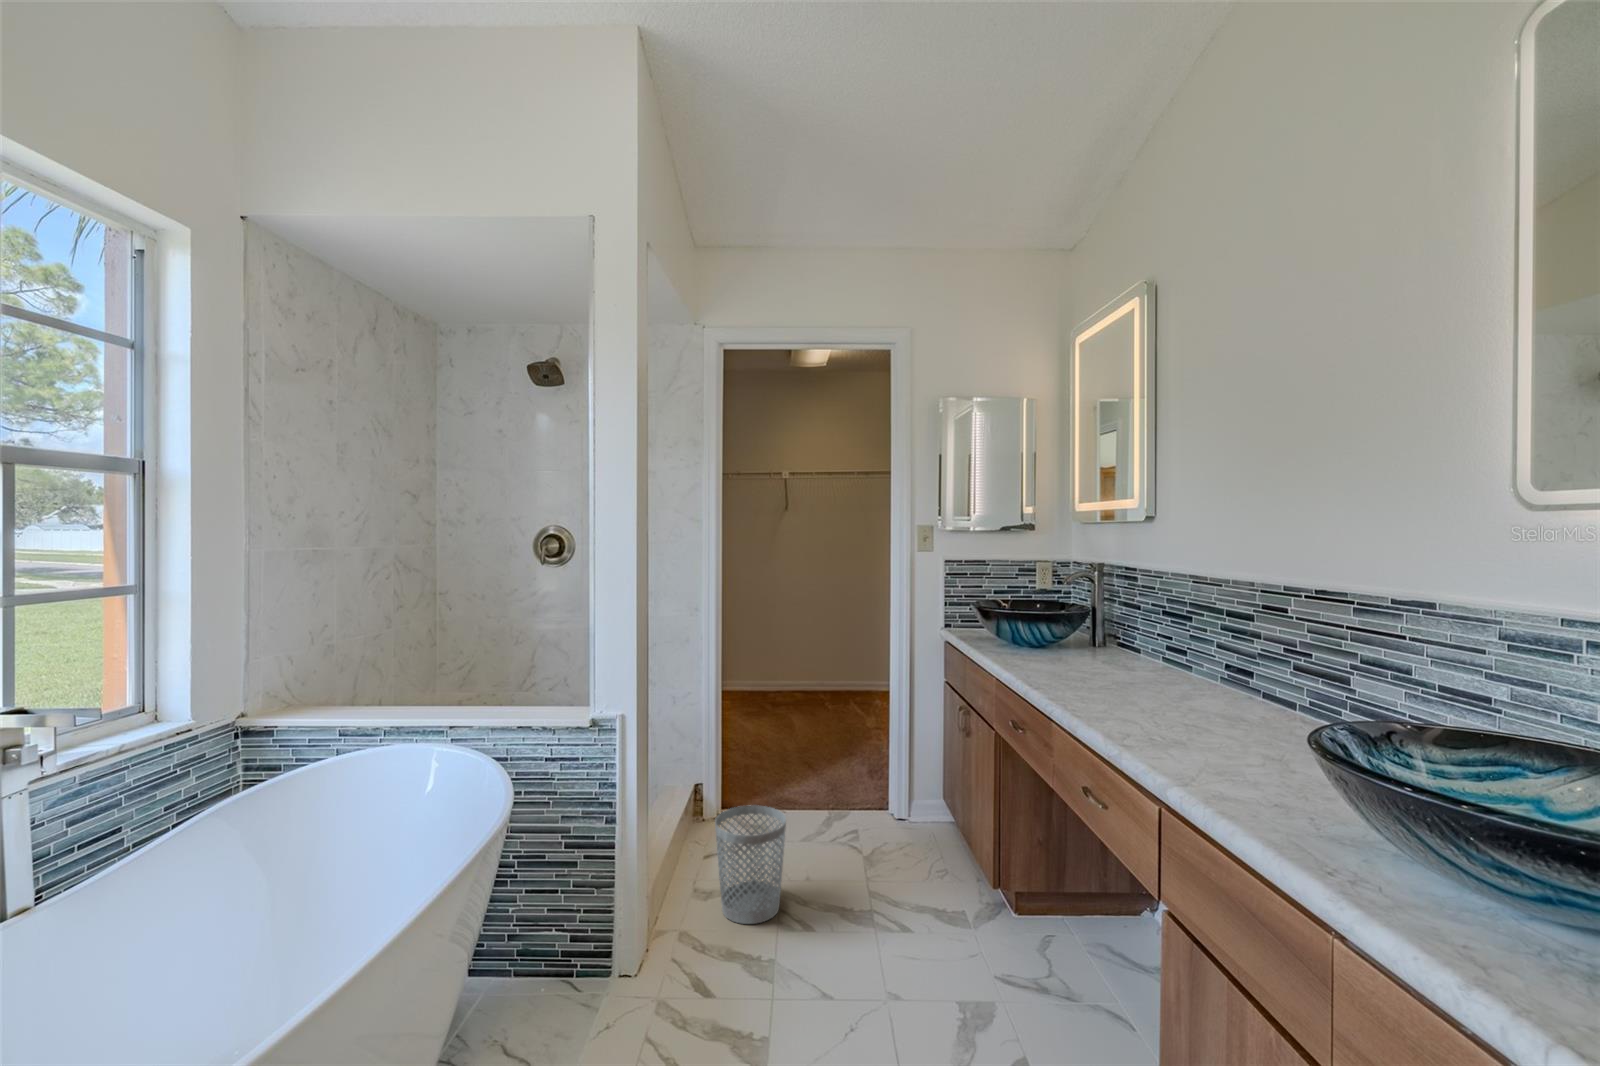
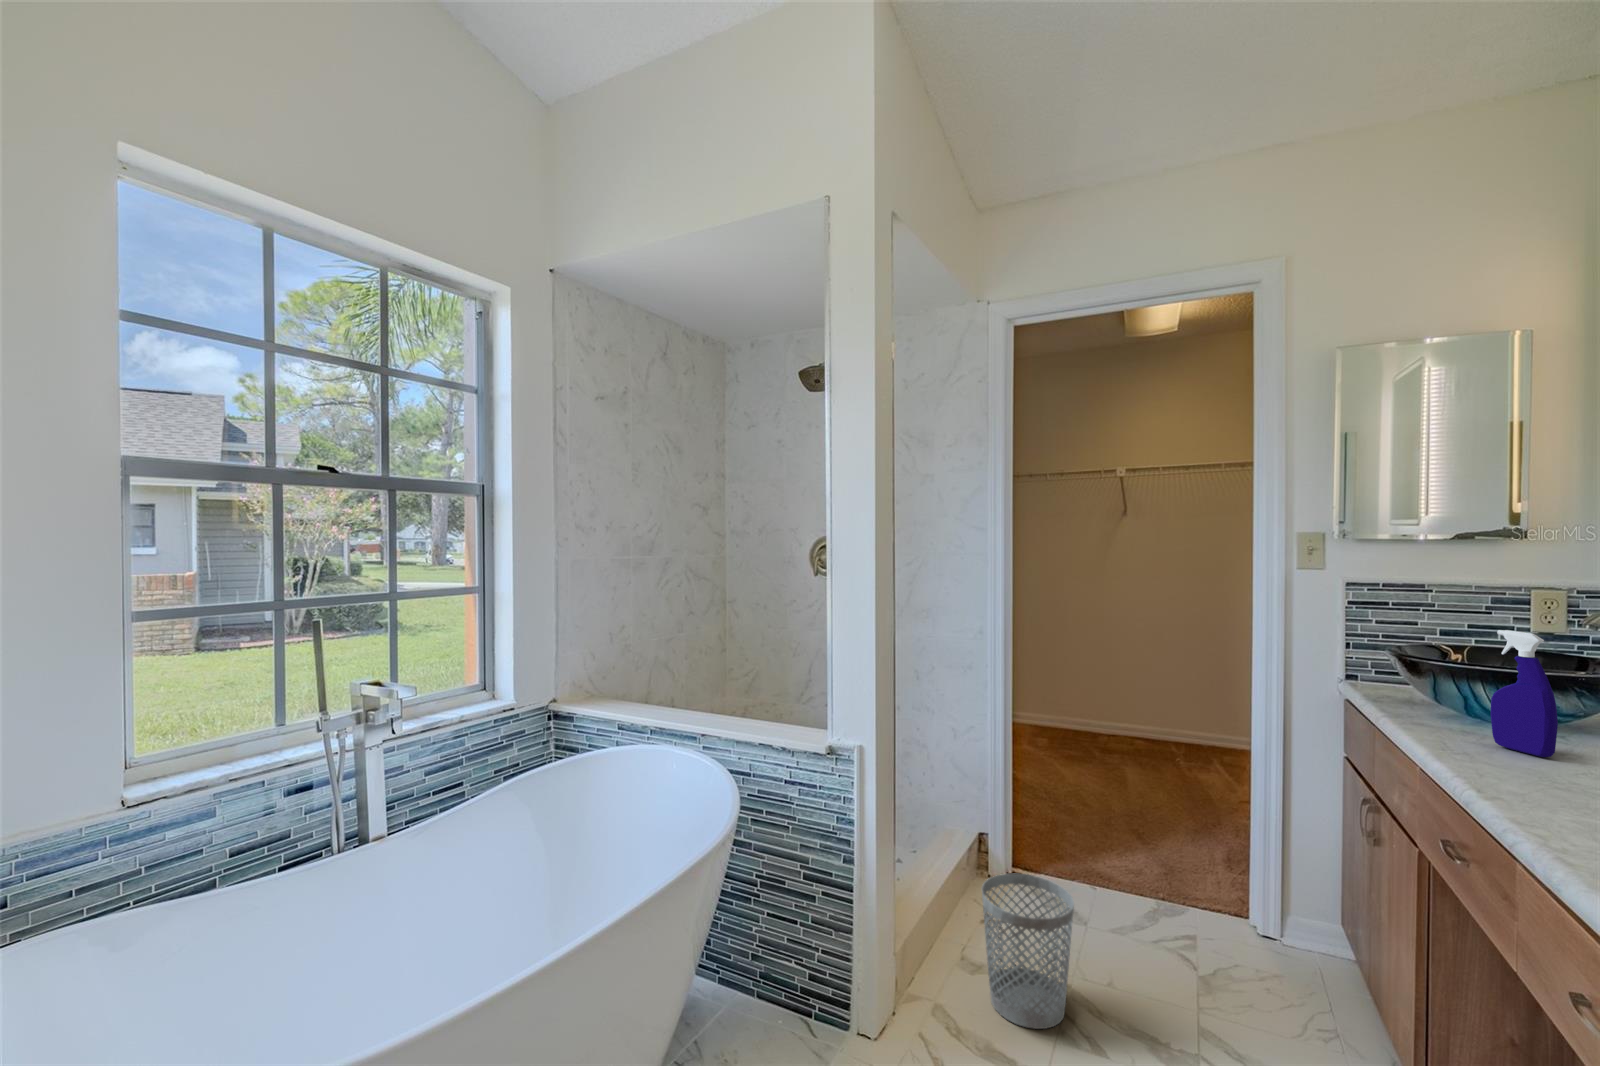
spray bottle: none [1027,587,1057,661] -> present [1491,630,1558,757]

